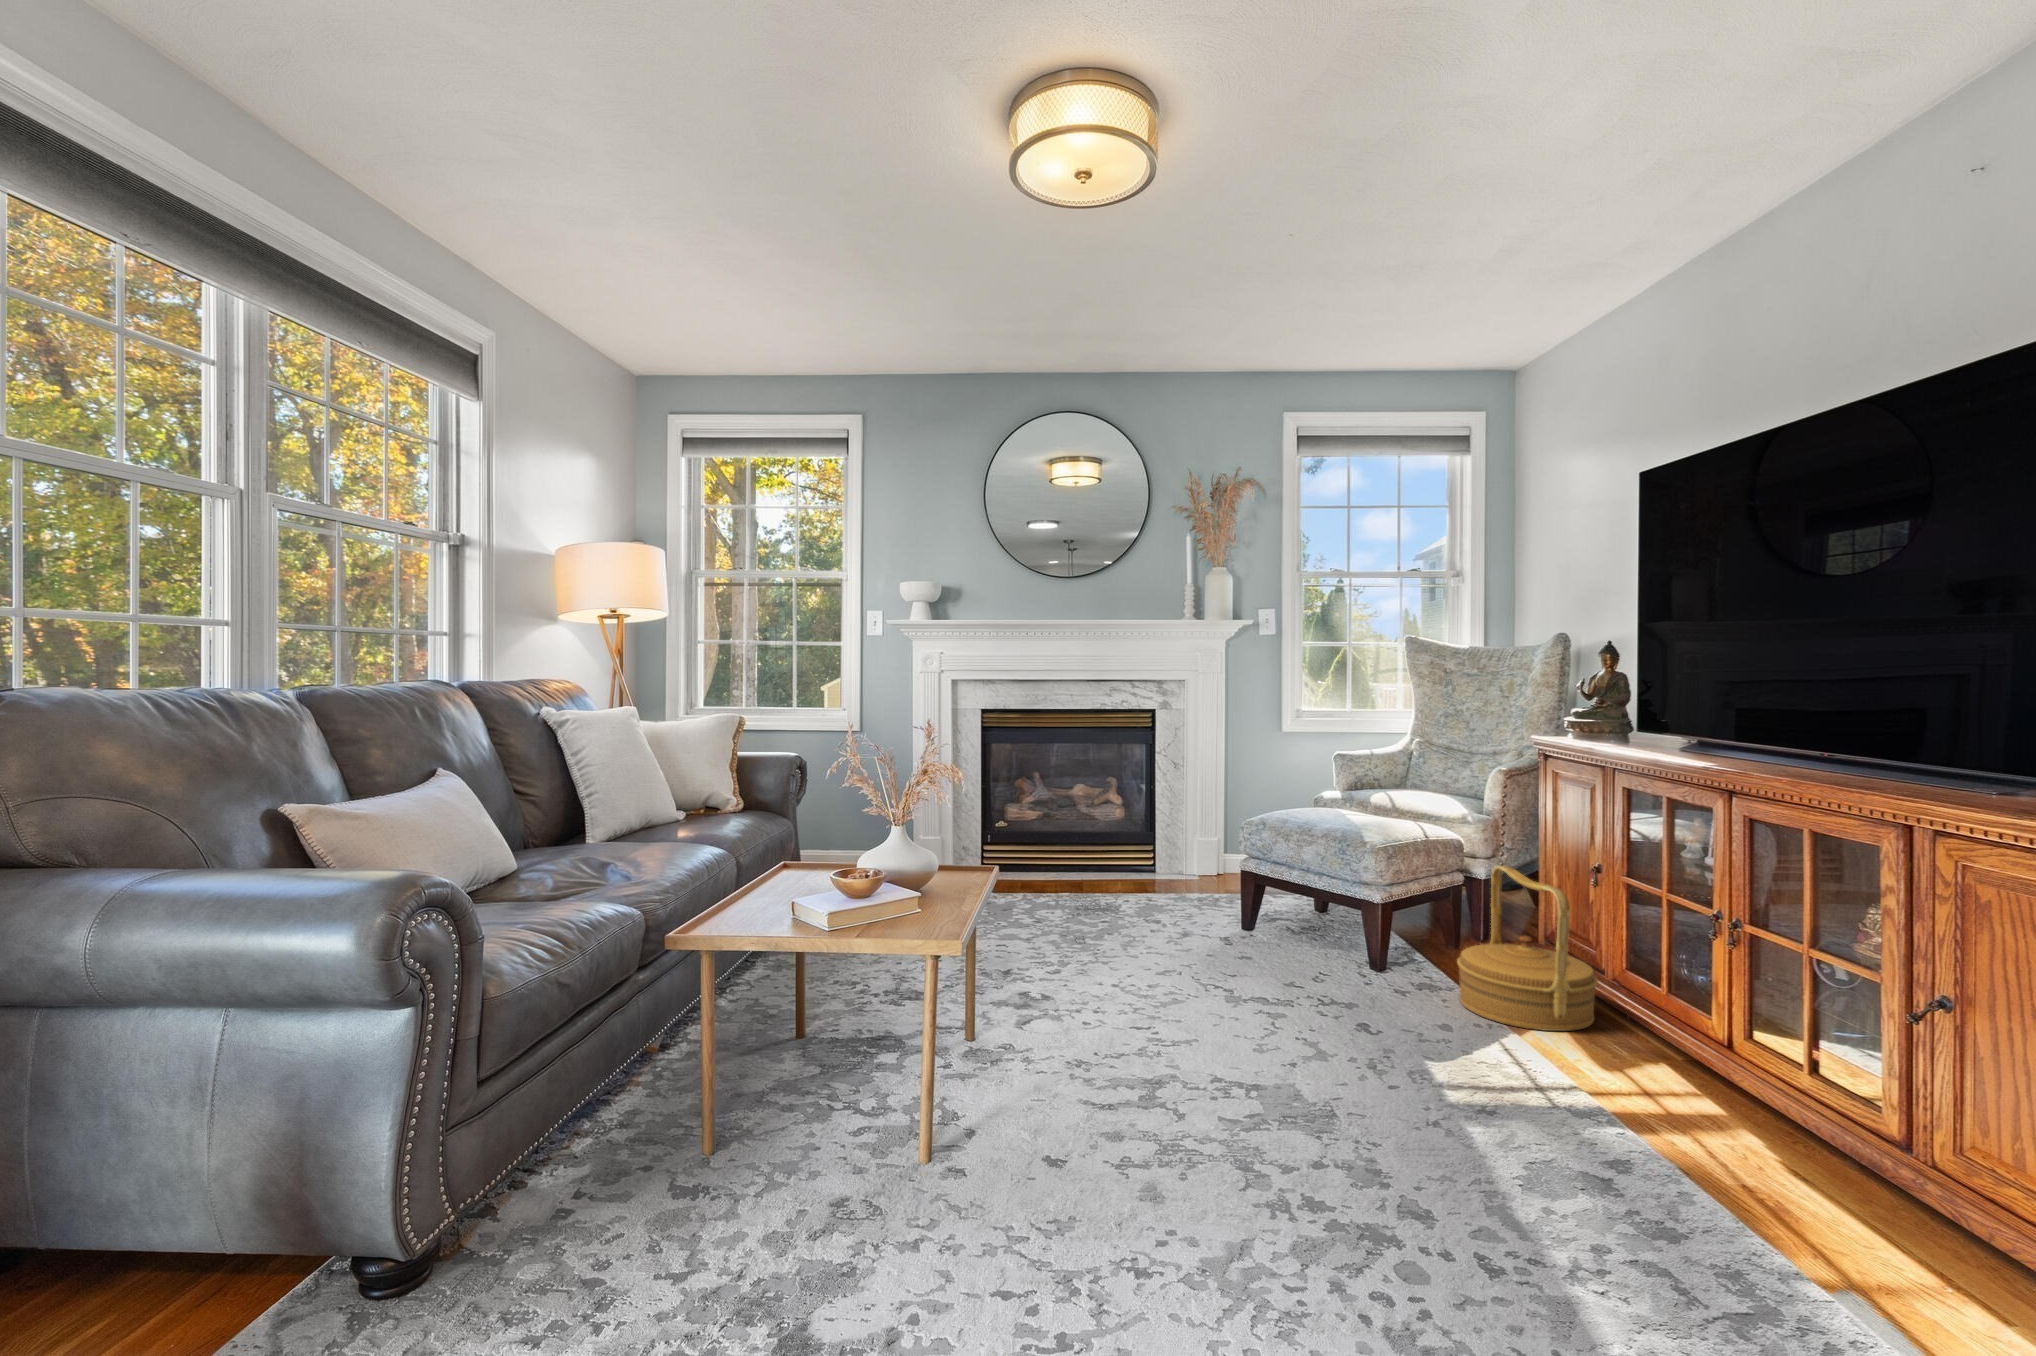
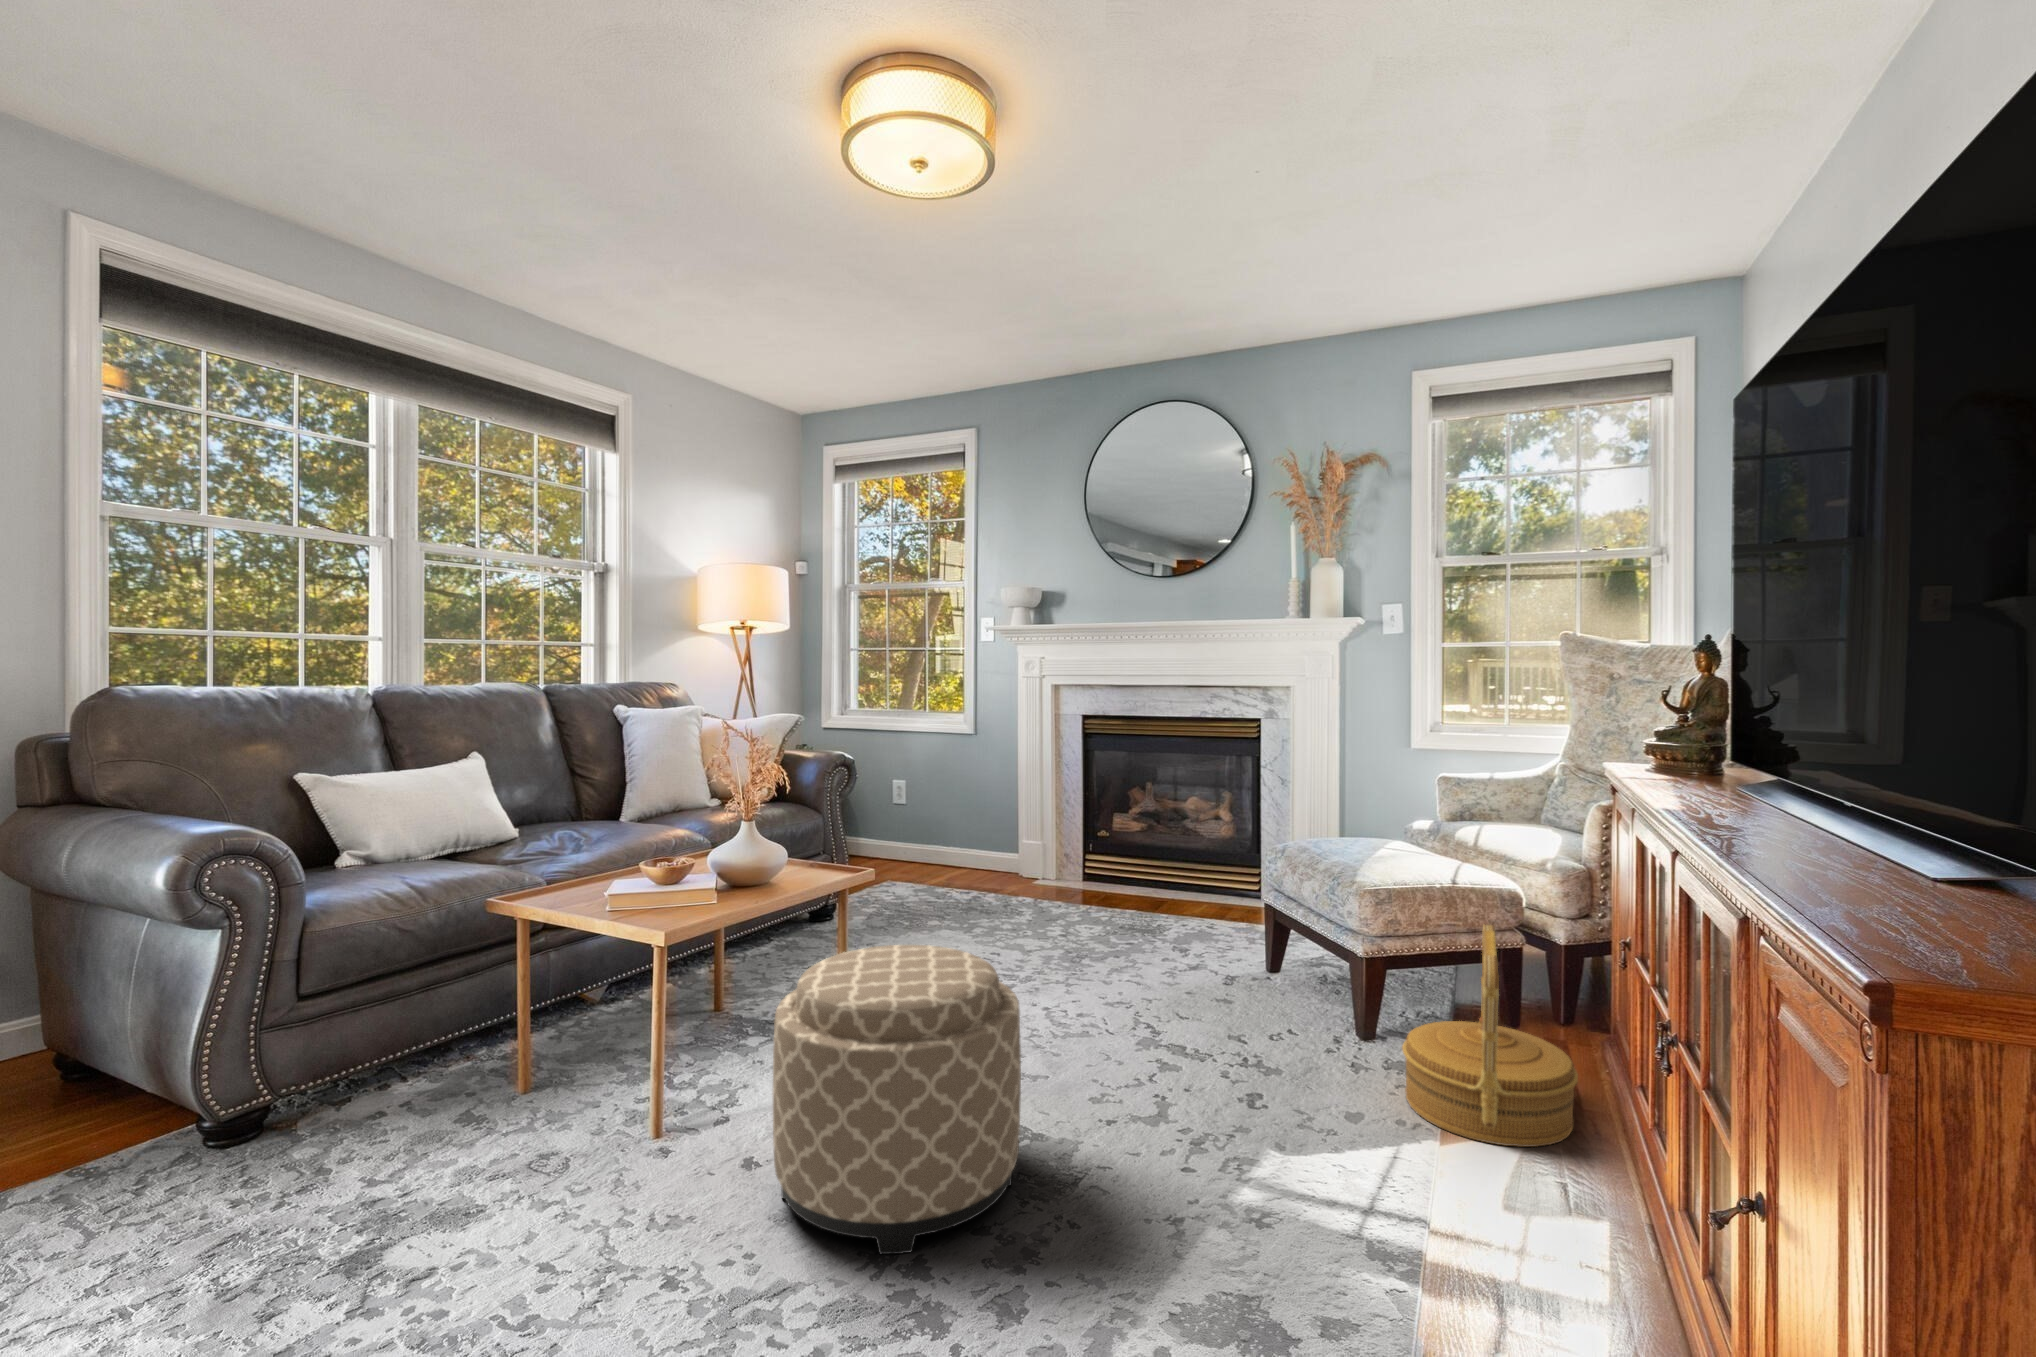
ottoman: none [1104,923,1341,1204] -> present [773,945,1021,1254]

